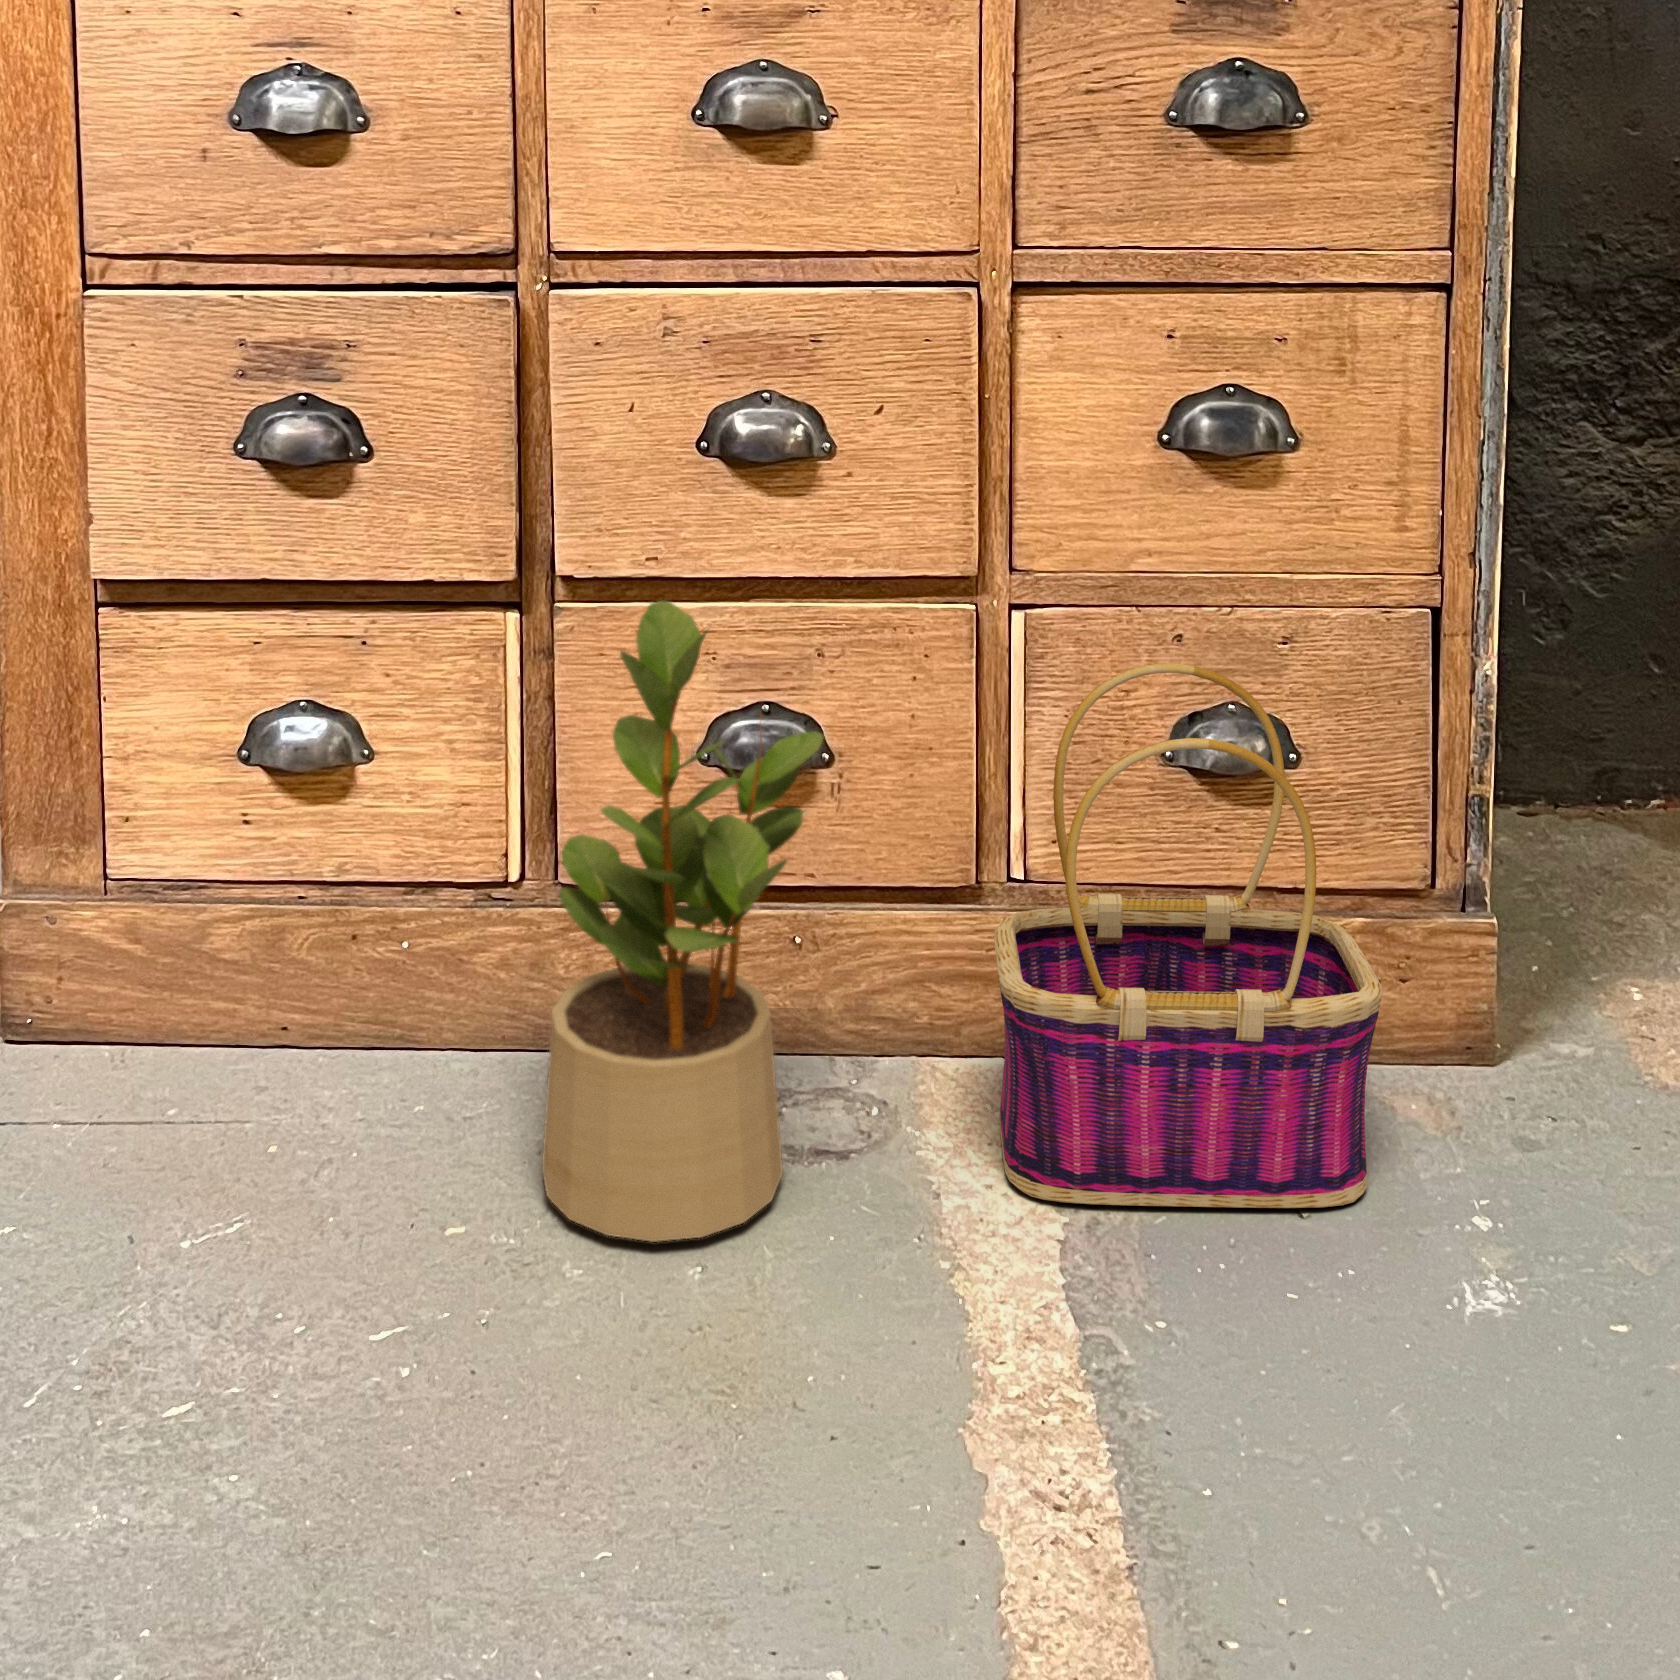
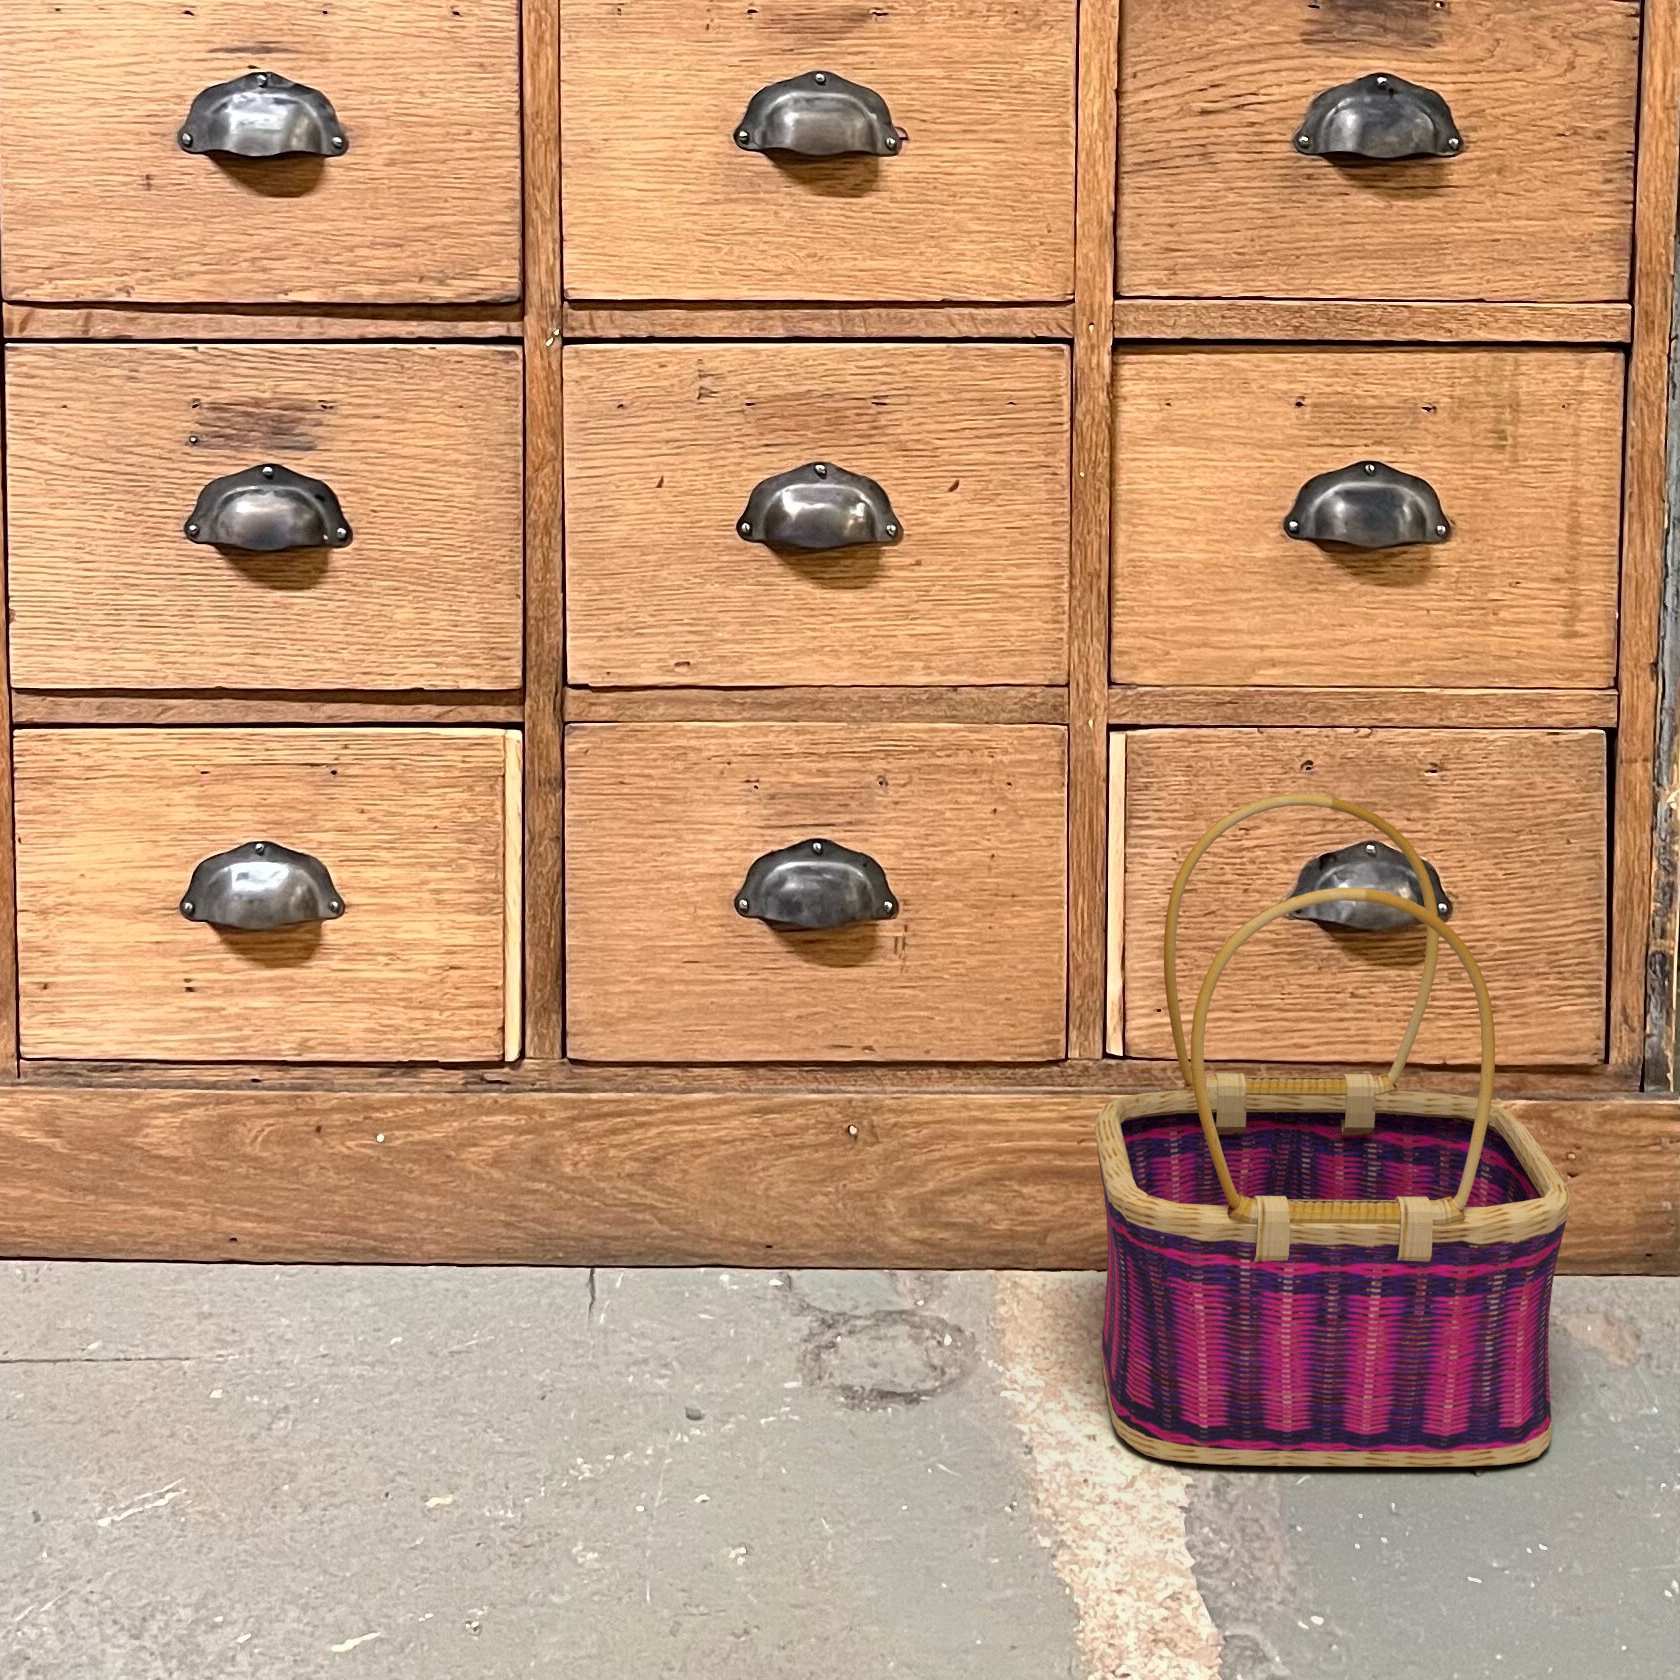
potted plant: present [542,600,824,1242] -> none [545,720,892,1525]

